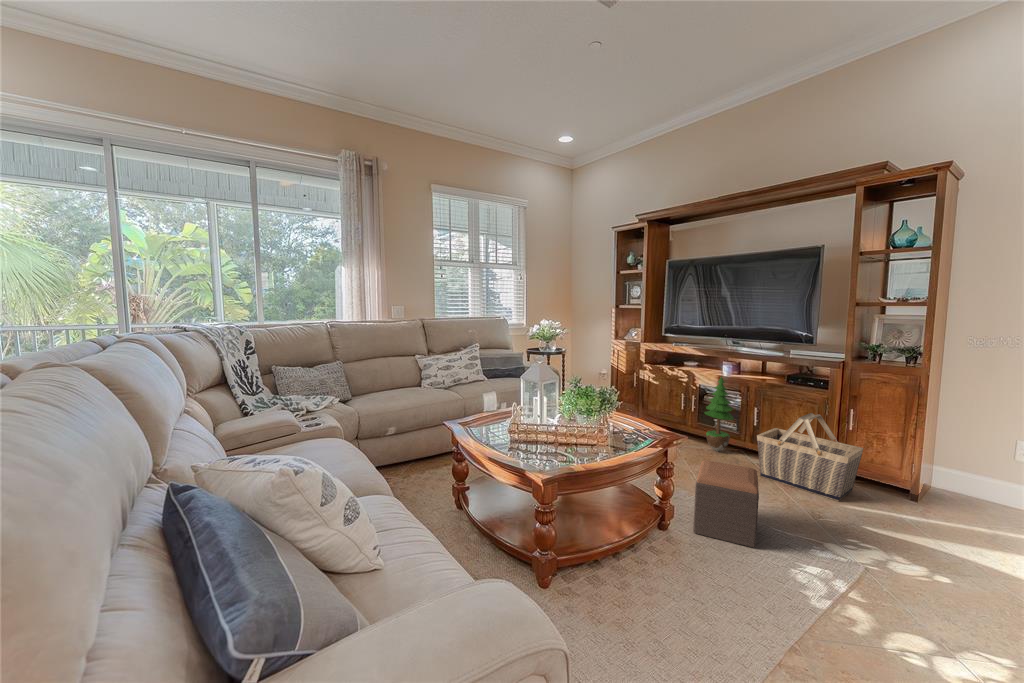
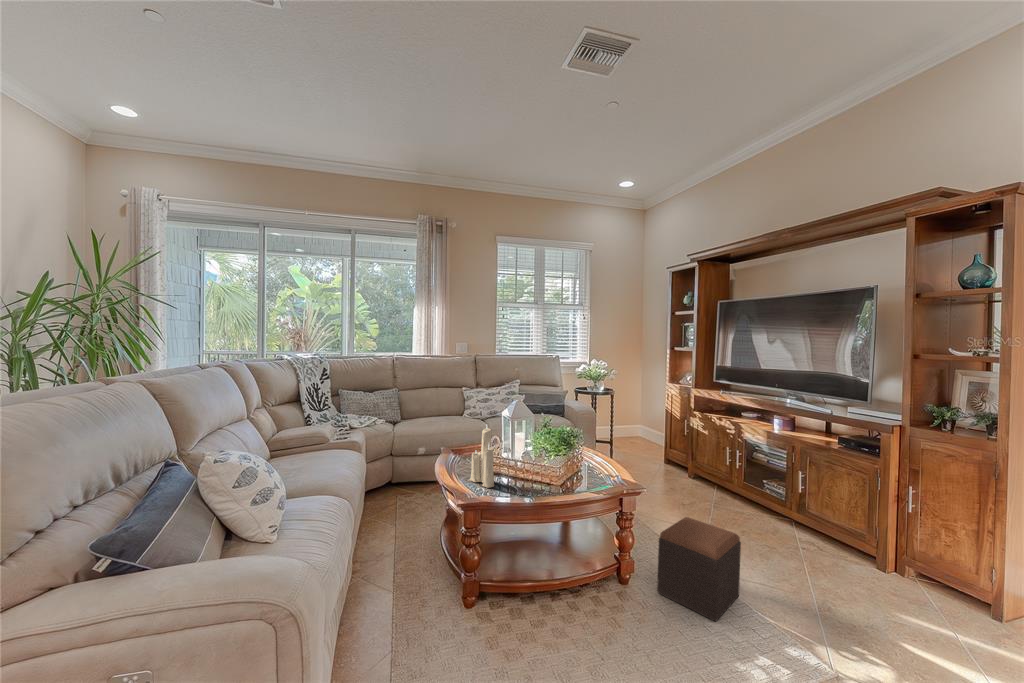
potted tree: present [705,377,734,452] -> none [742,430,778,517]
candle: none [515,384,547,458] -> present [470,426,494,488]
basket: present [757,413,864,501] -> none [786,482,922,595]

